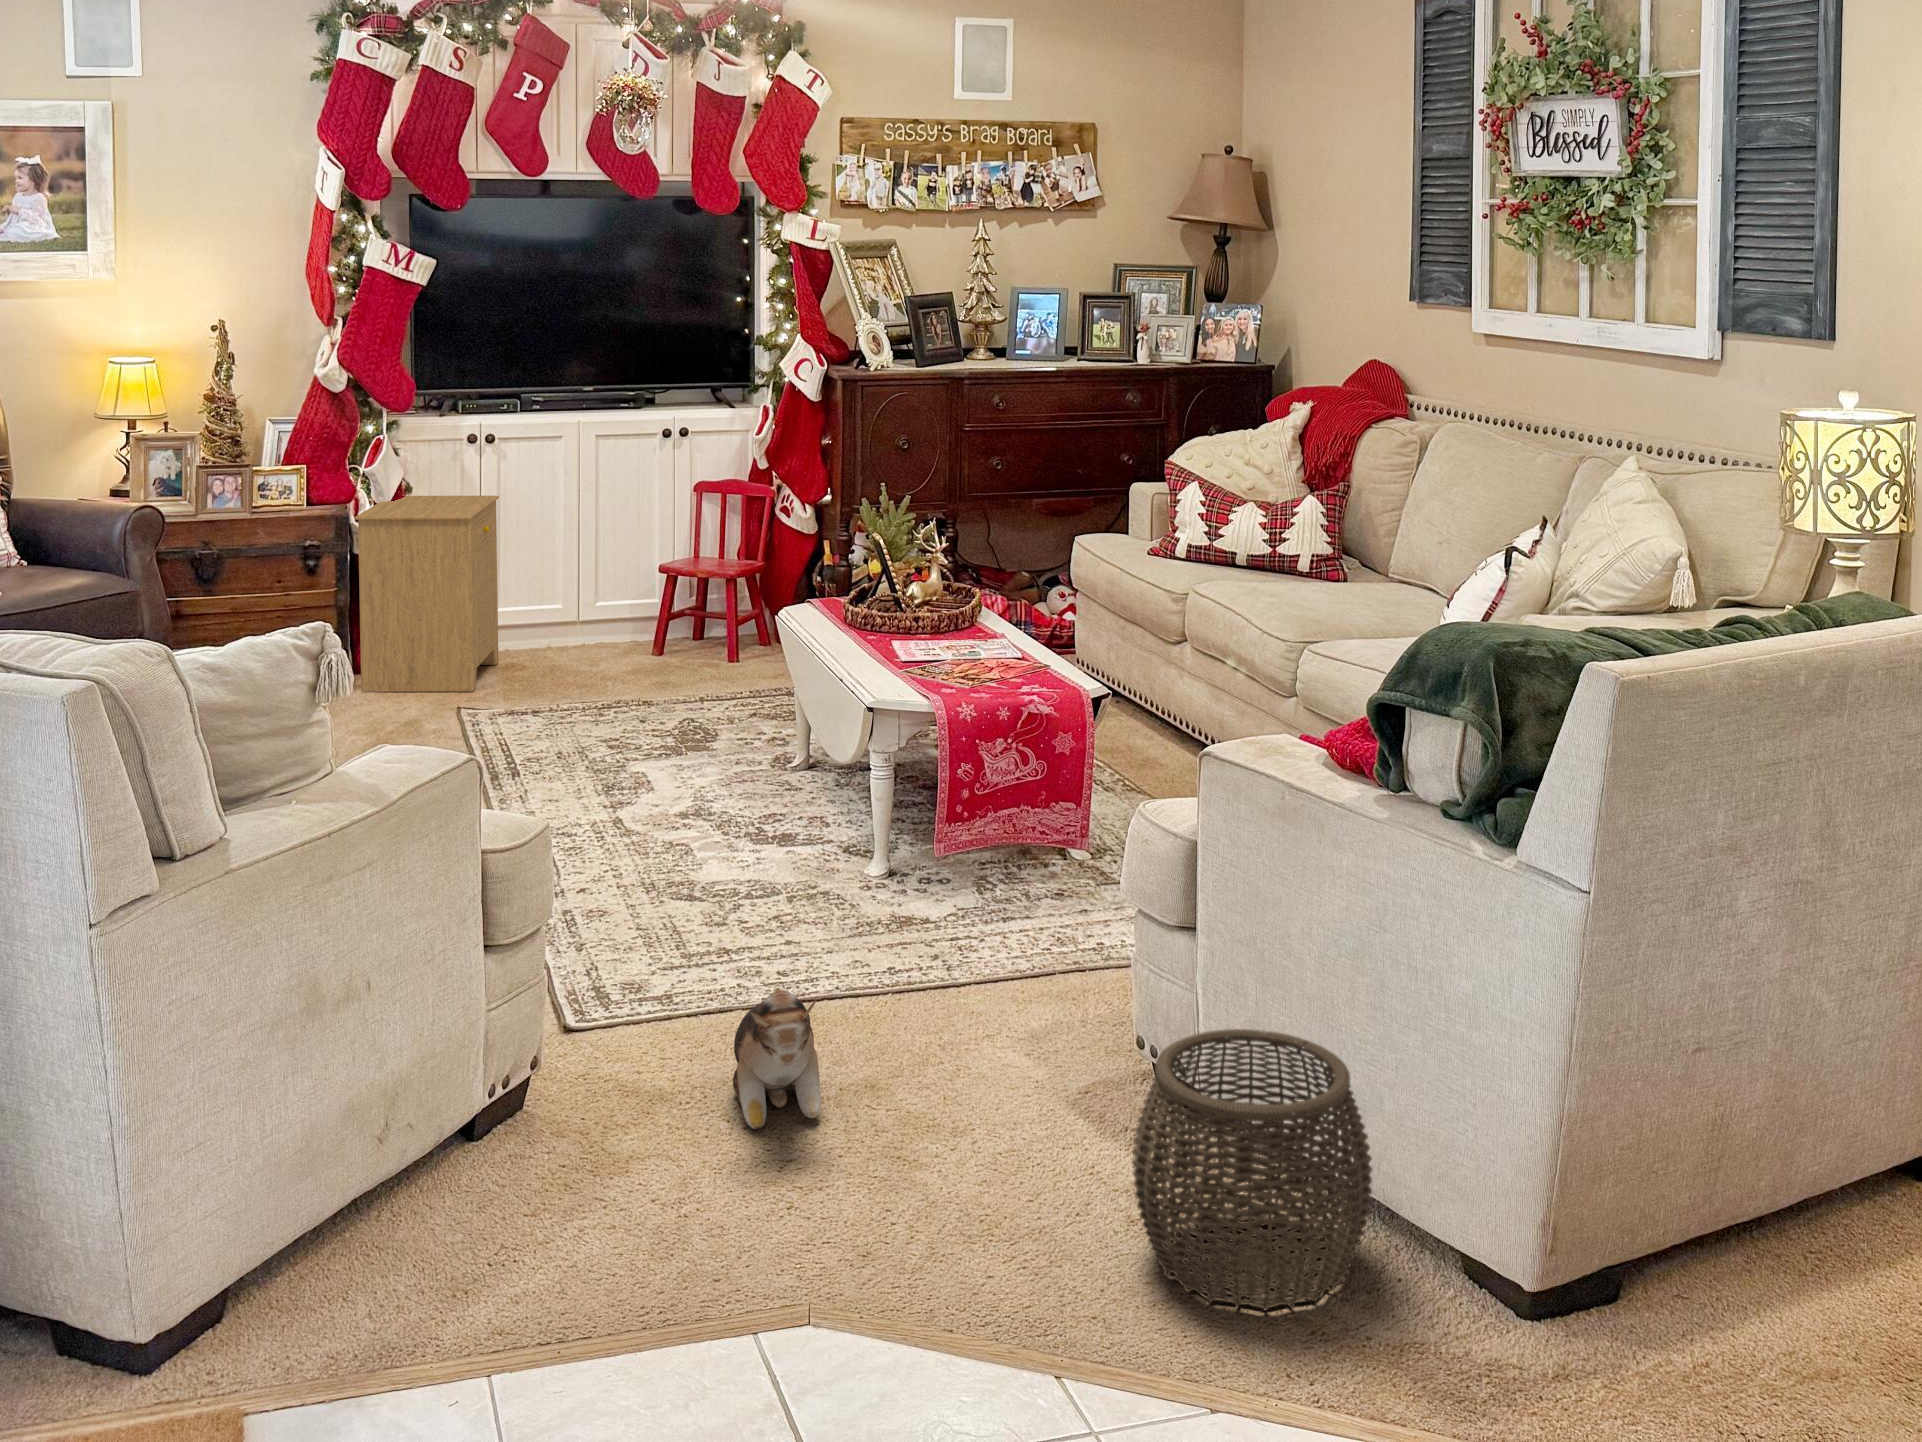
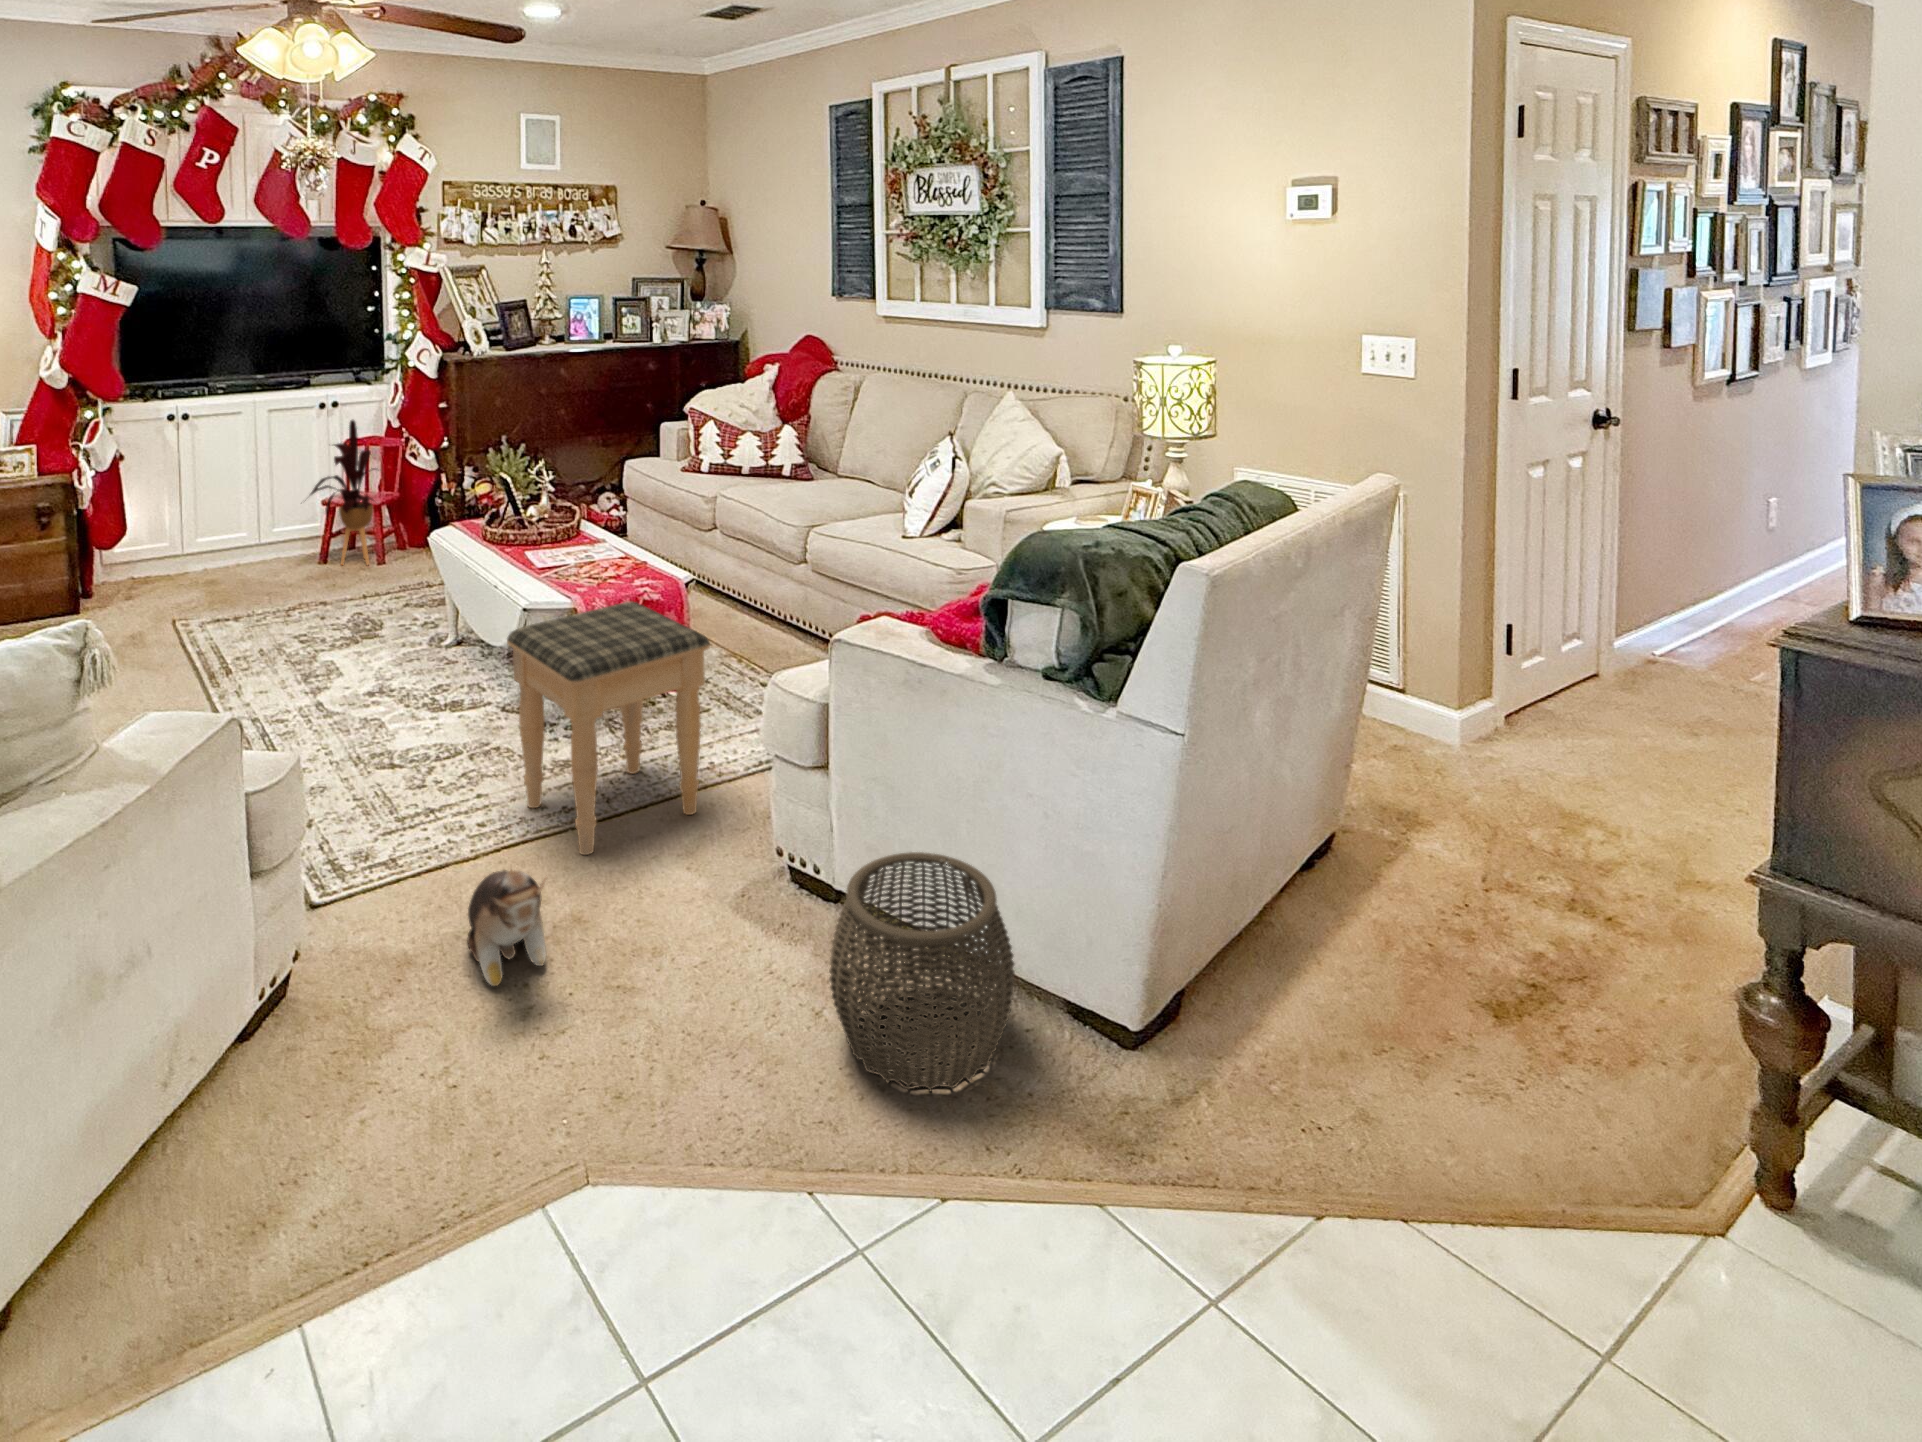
house plant: none [623,454,731,665] -> present [310,420,375,565]
side table: present [355,496,499,692] -> none [80,458,203,614]
footstool: none [823,709,1080,1022] -> present [507,602,710,855]

